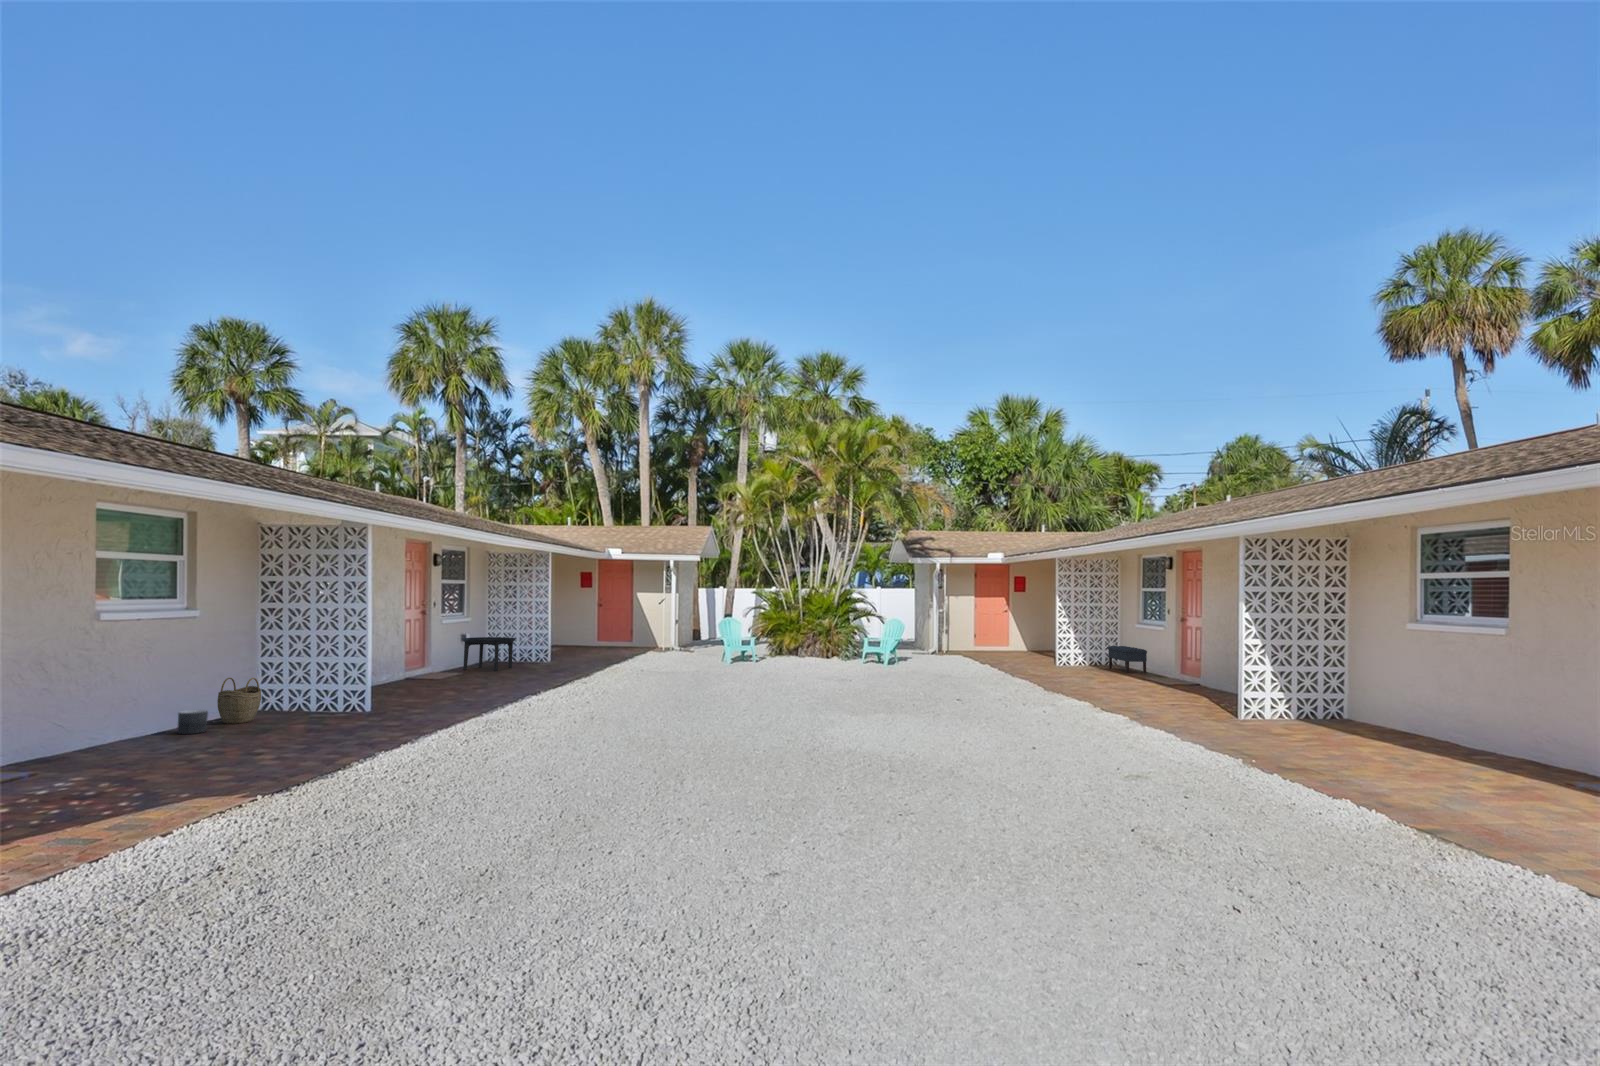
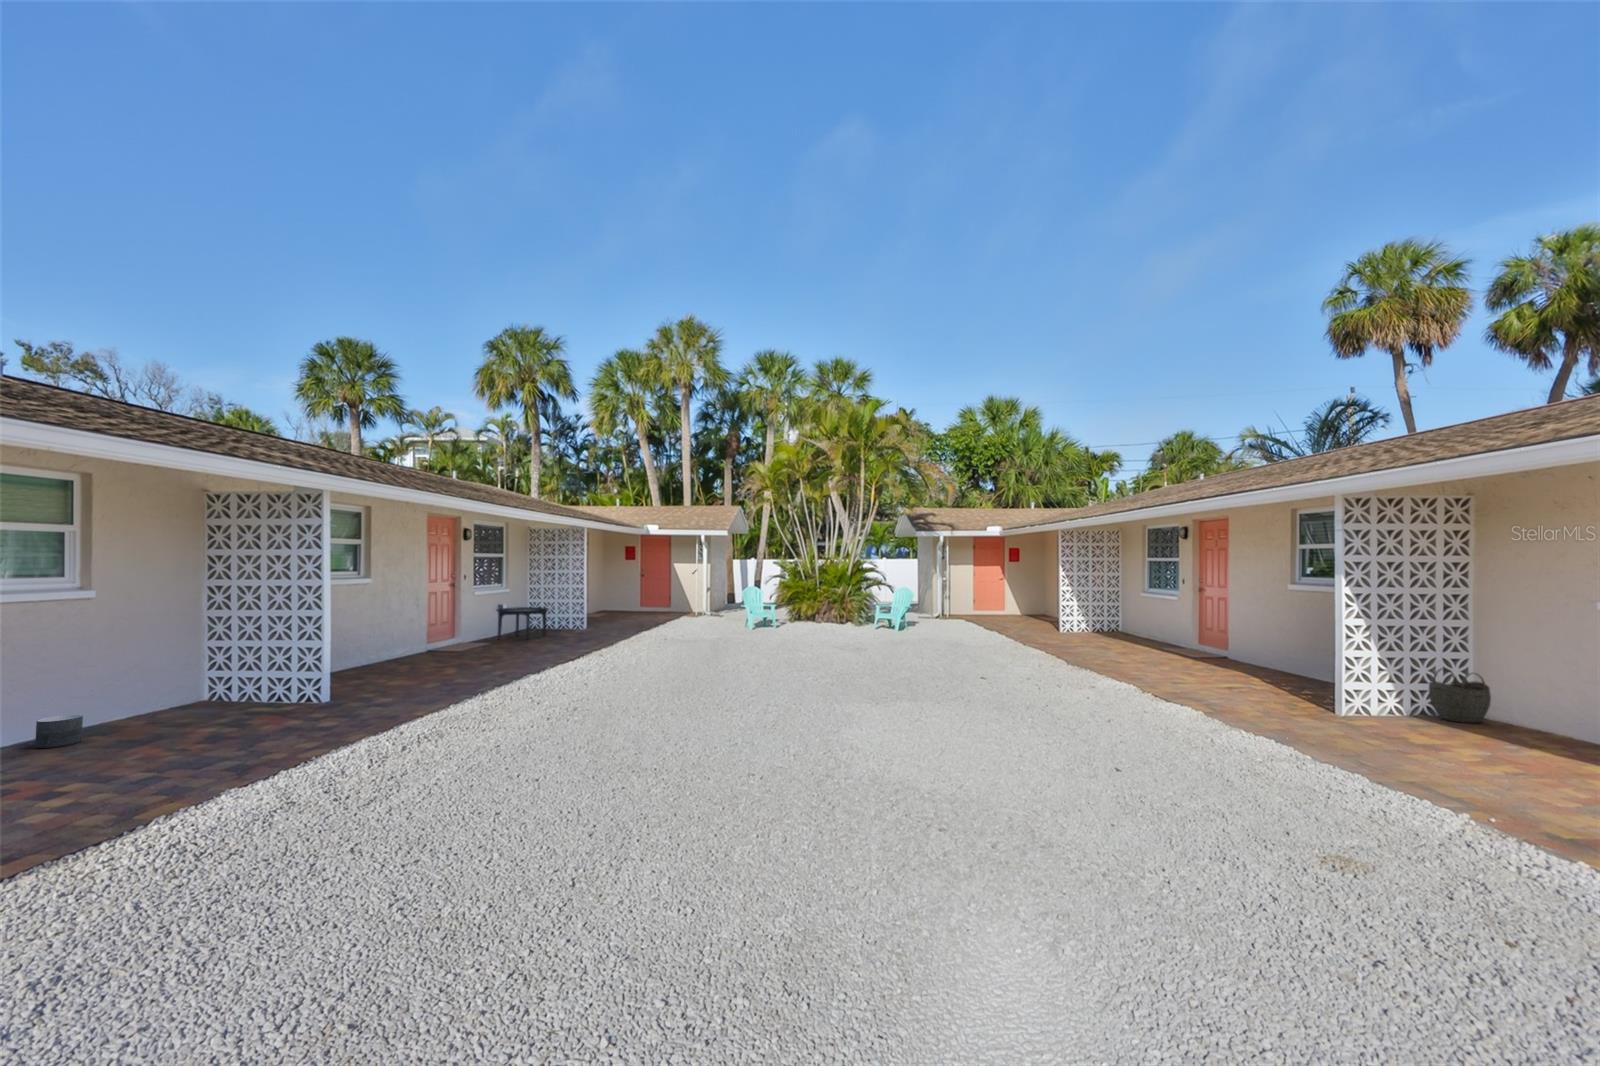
bench: present [1108,646,1147,674] -> none [1112,614,1156,641]
woven basket: present [217,678,261,724] -> present [1429,668,1491,723]

